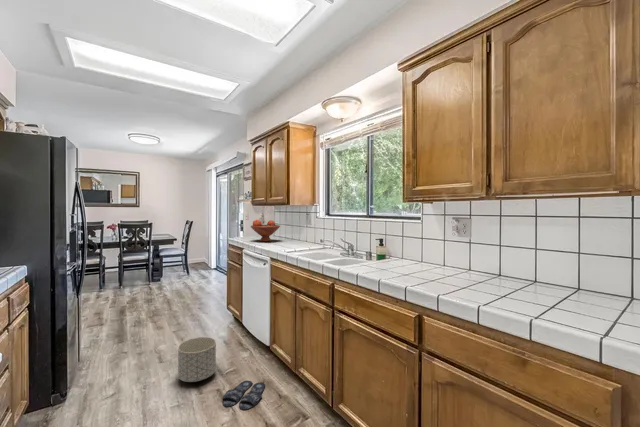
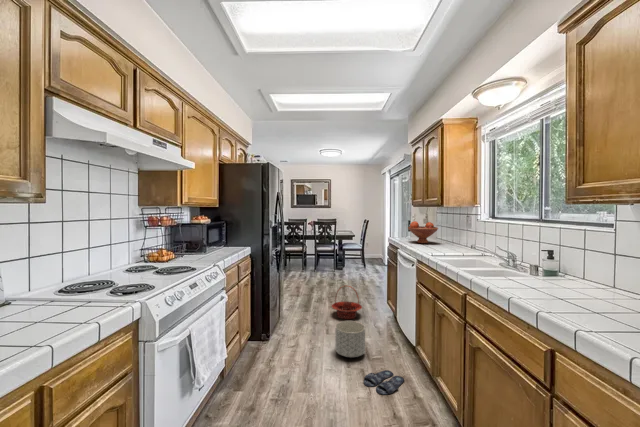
basket: none [160,298,200,338] -> present [332,286,362,319]

